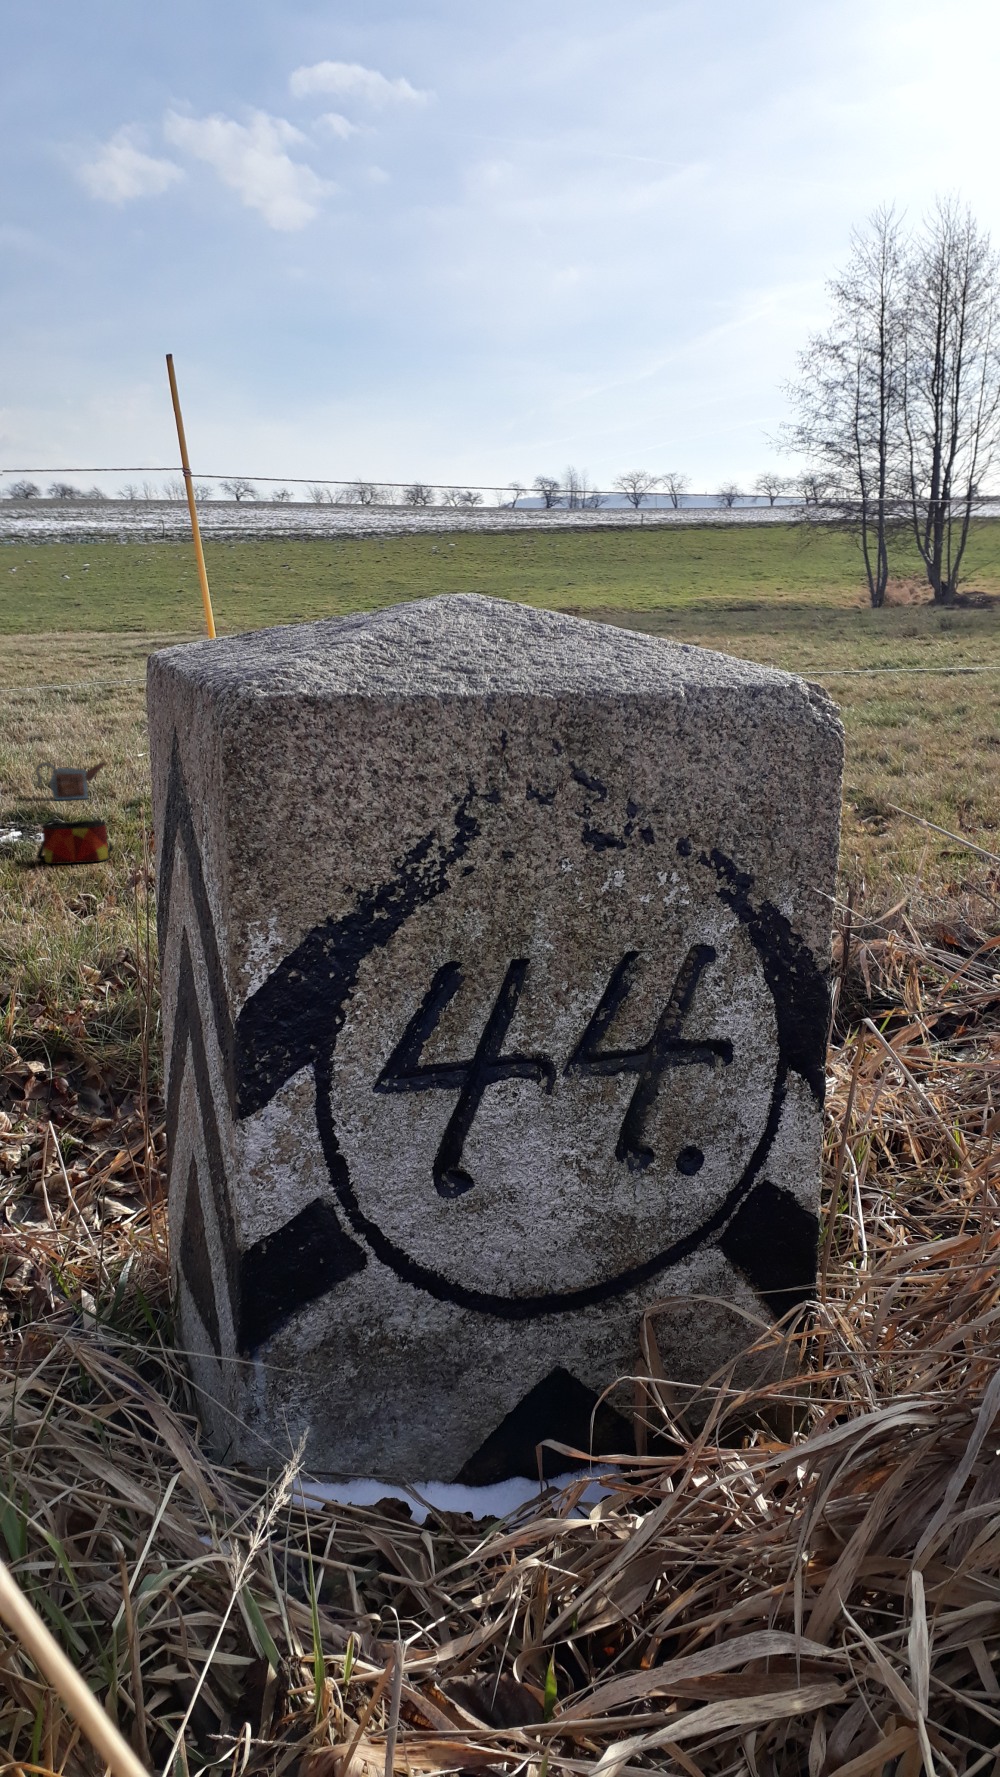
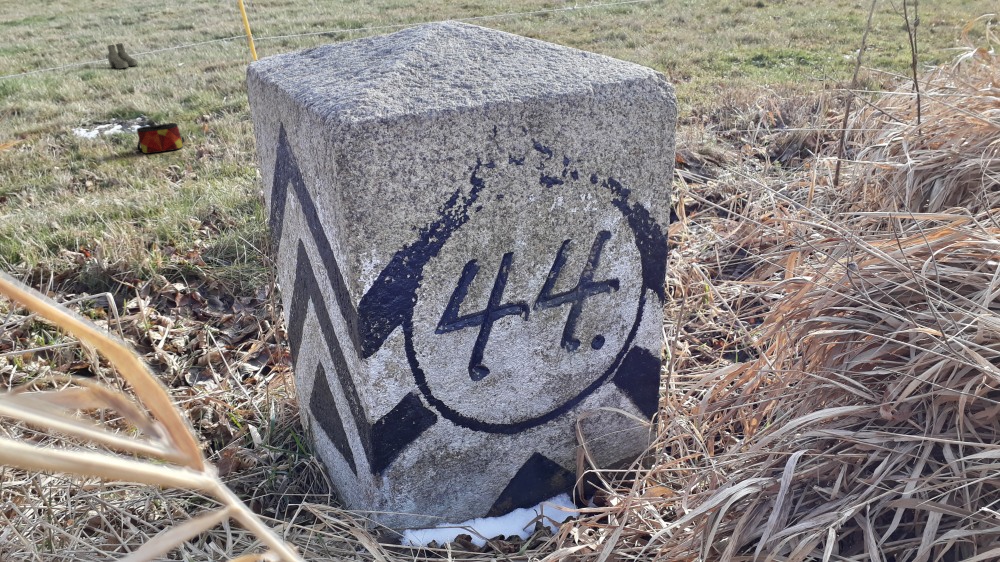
boots: none [38,717,81,753] -> present [108,43,137,69]
watering can: present [36,762,105,800] -> none [117,77,163,105]

